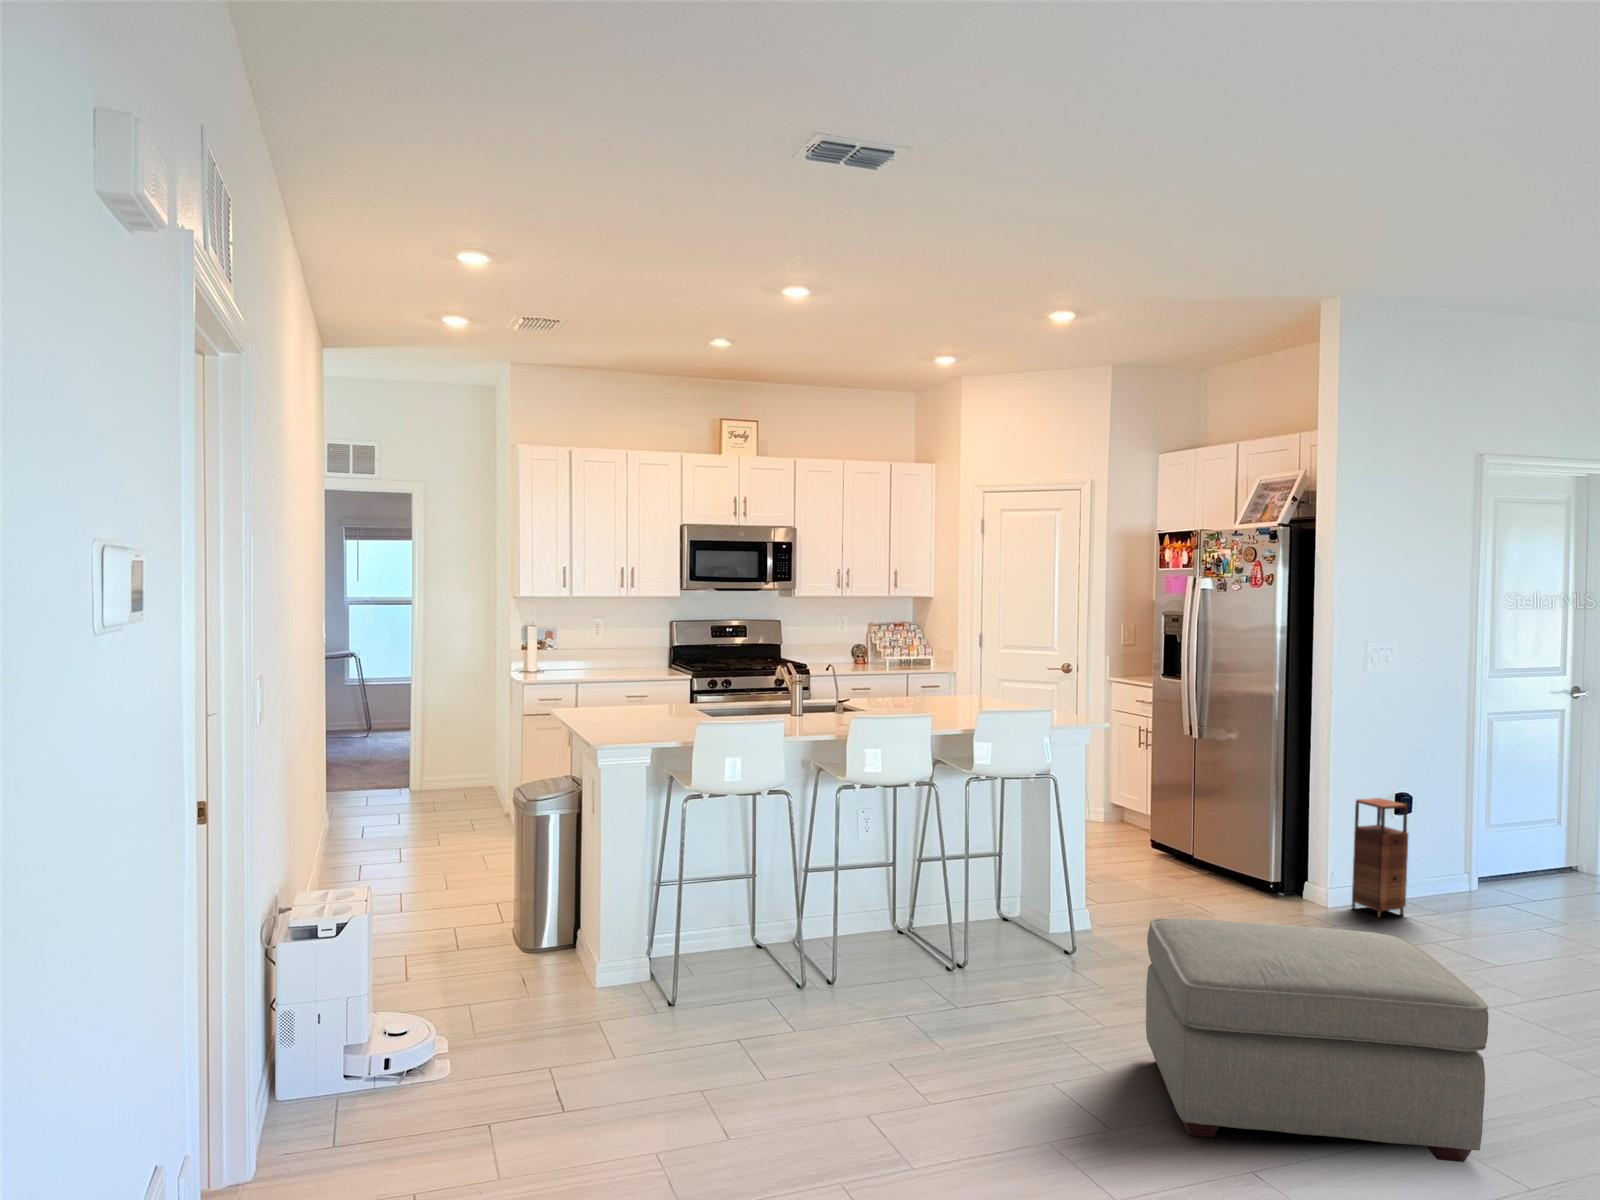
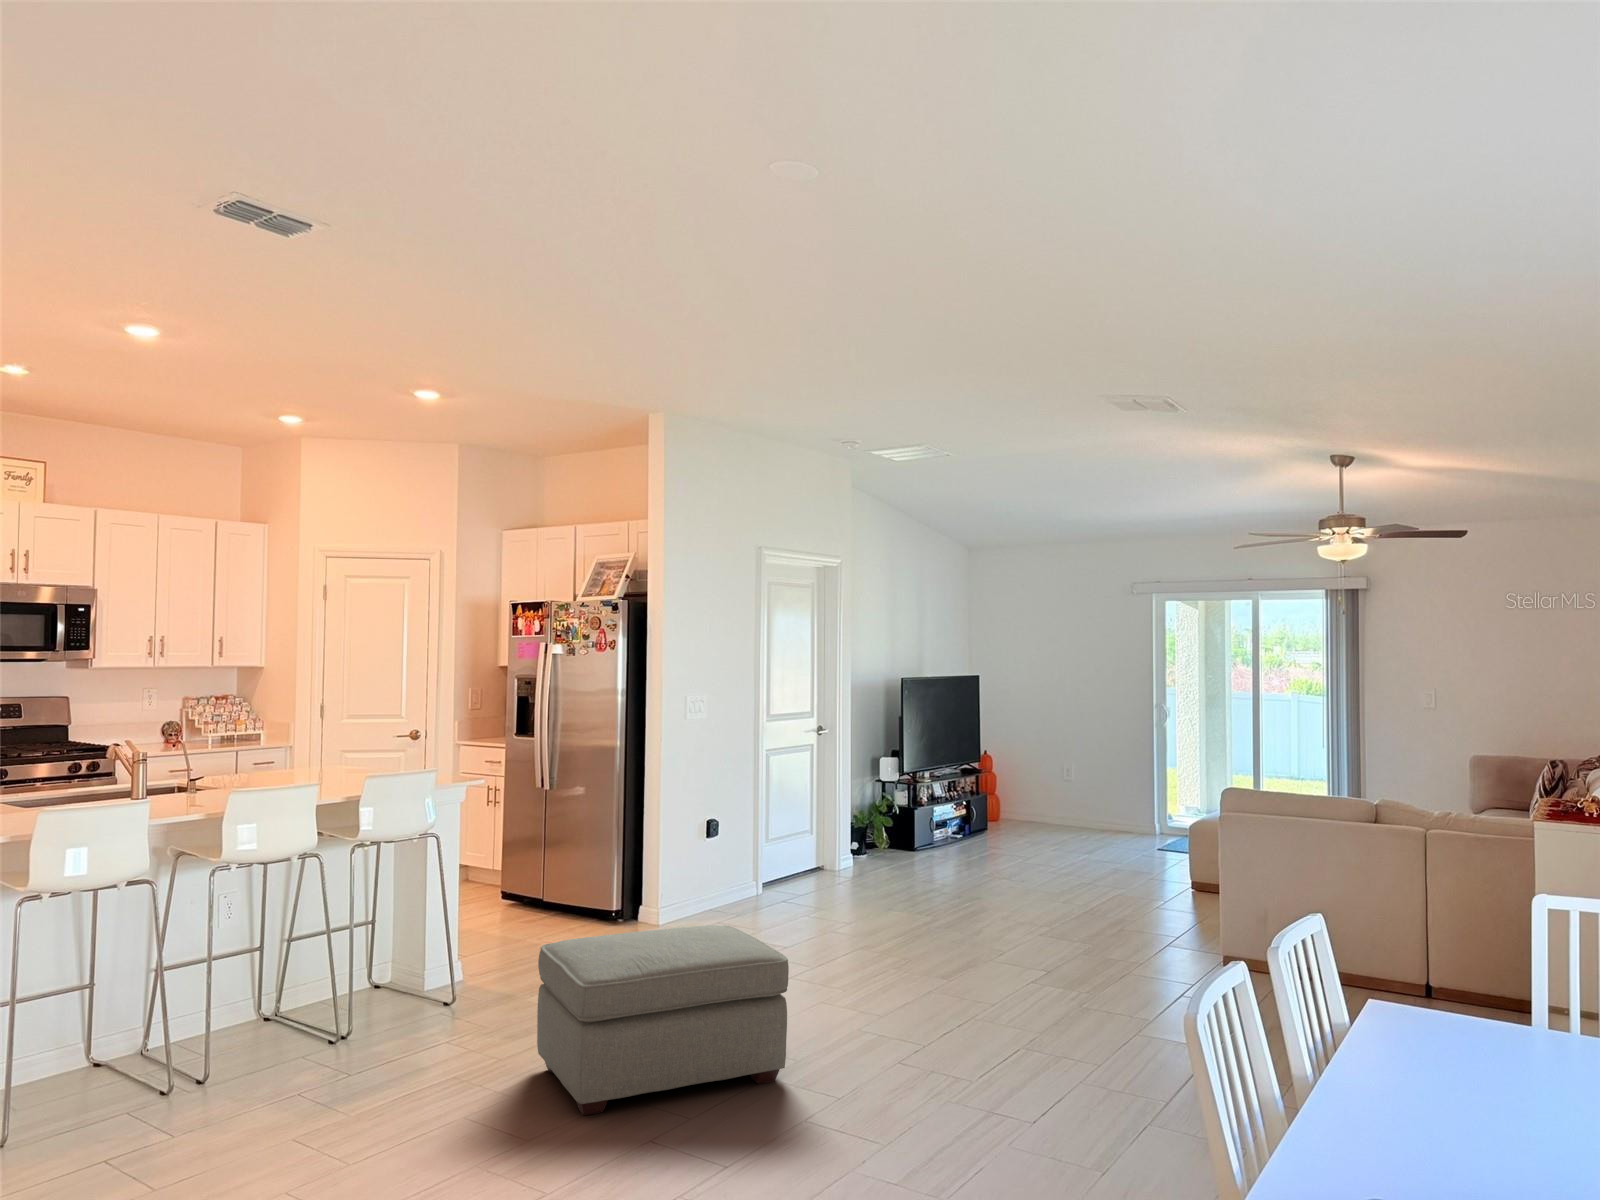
storage cabinet: present [1352,798,1408,918] -> none [677,828,717,929]

